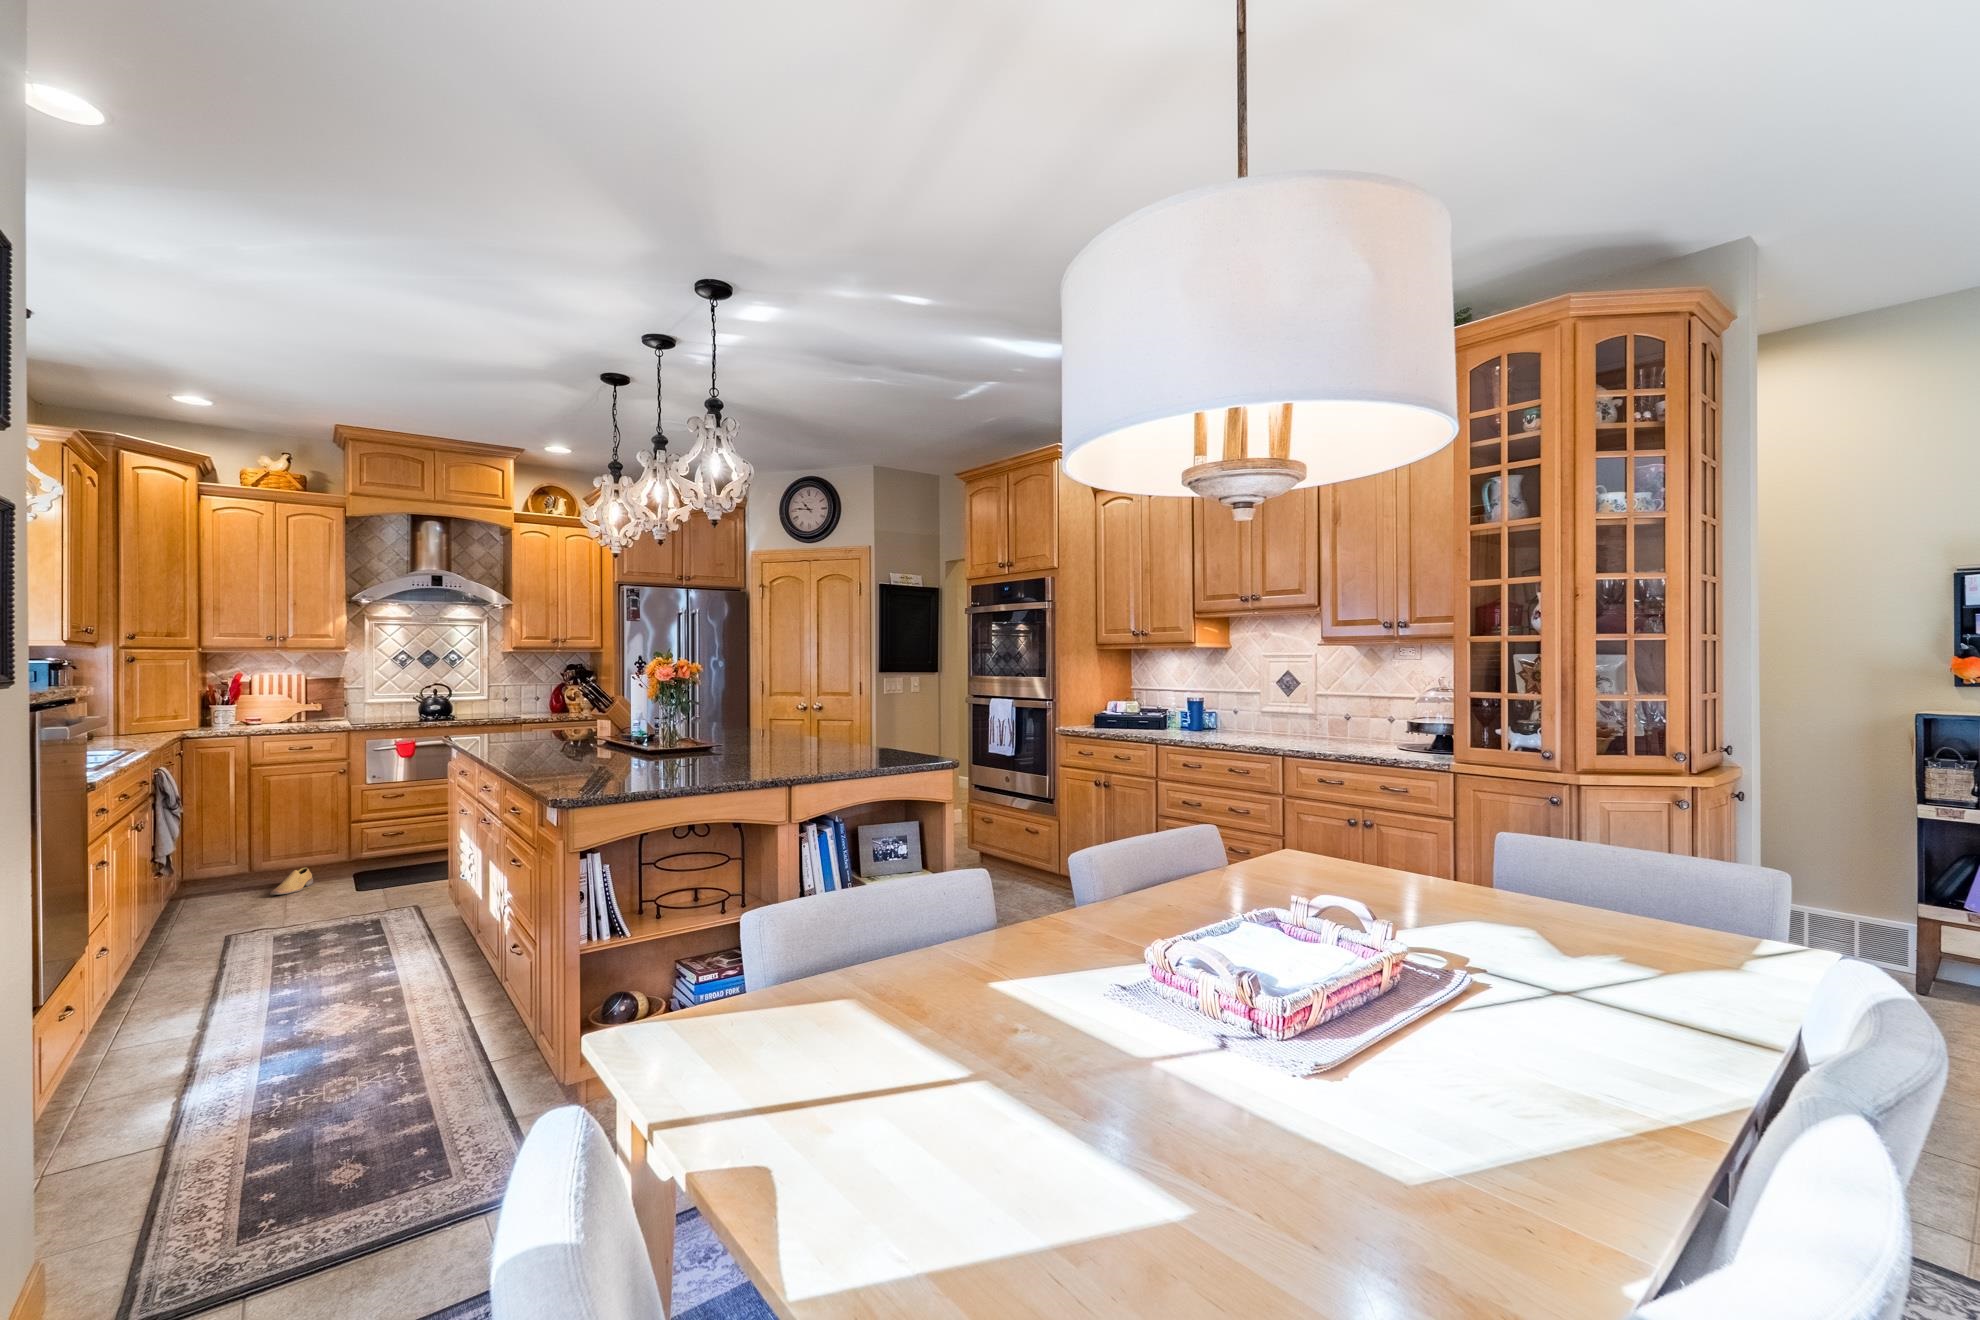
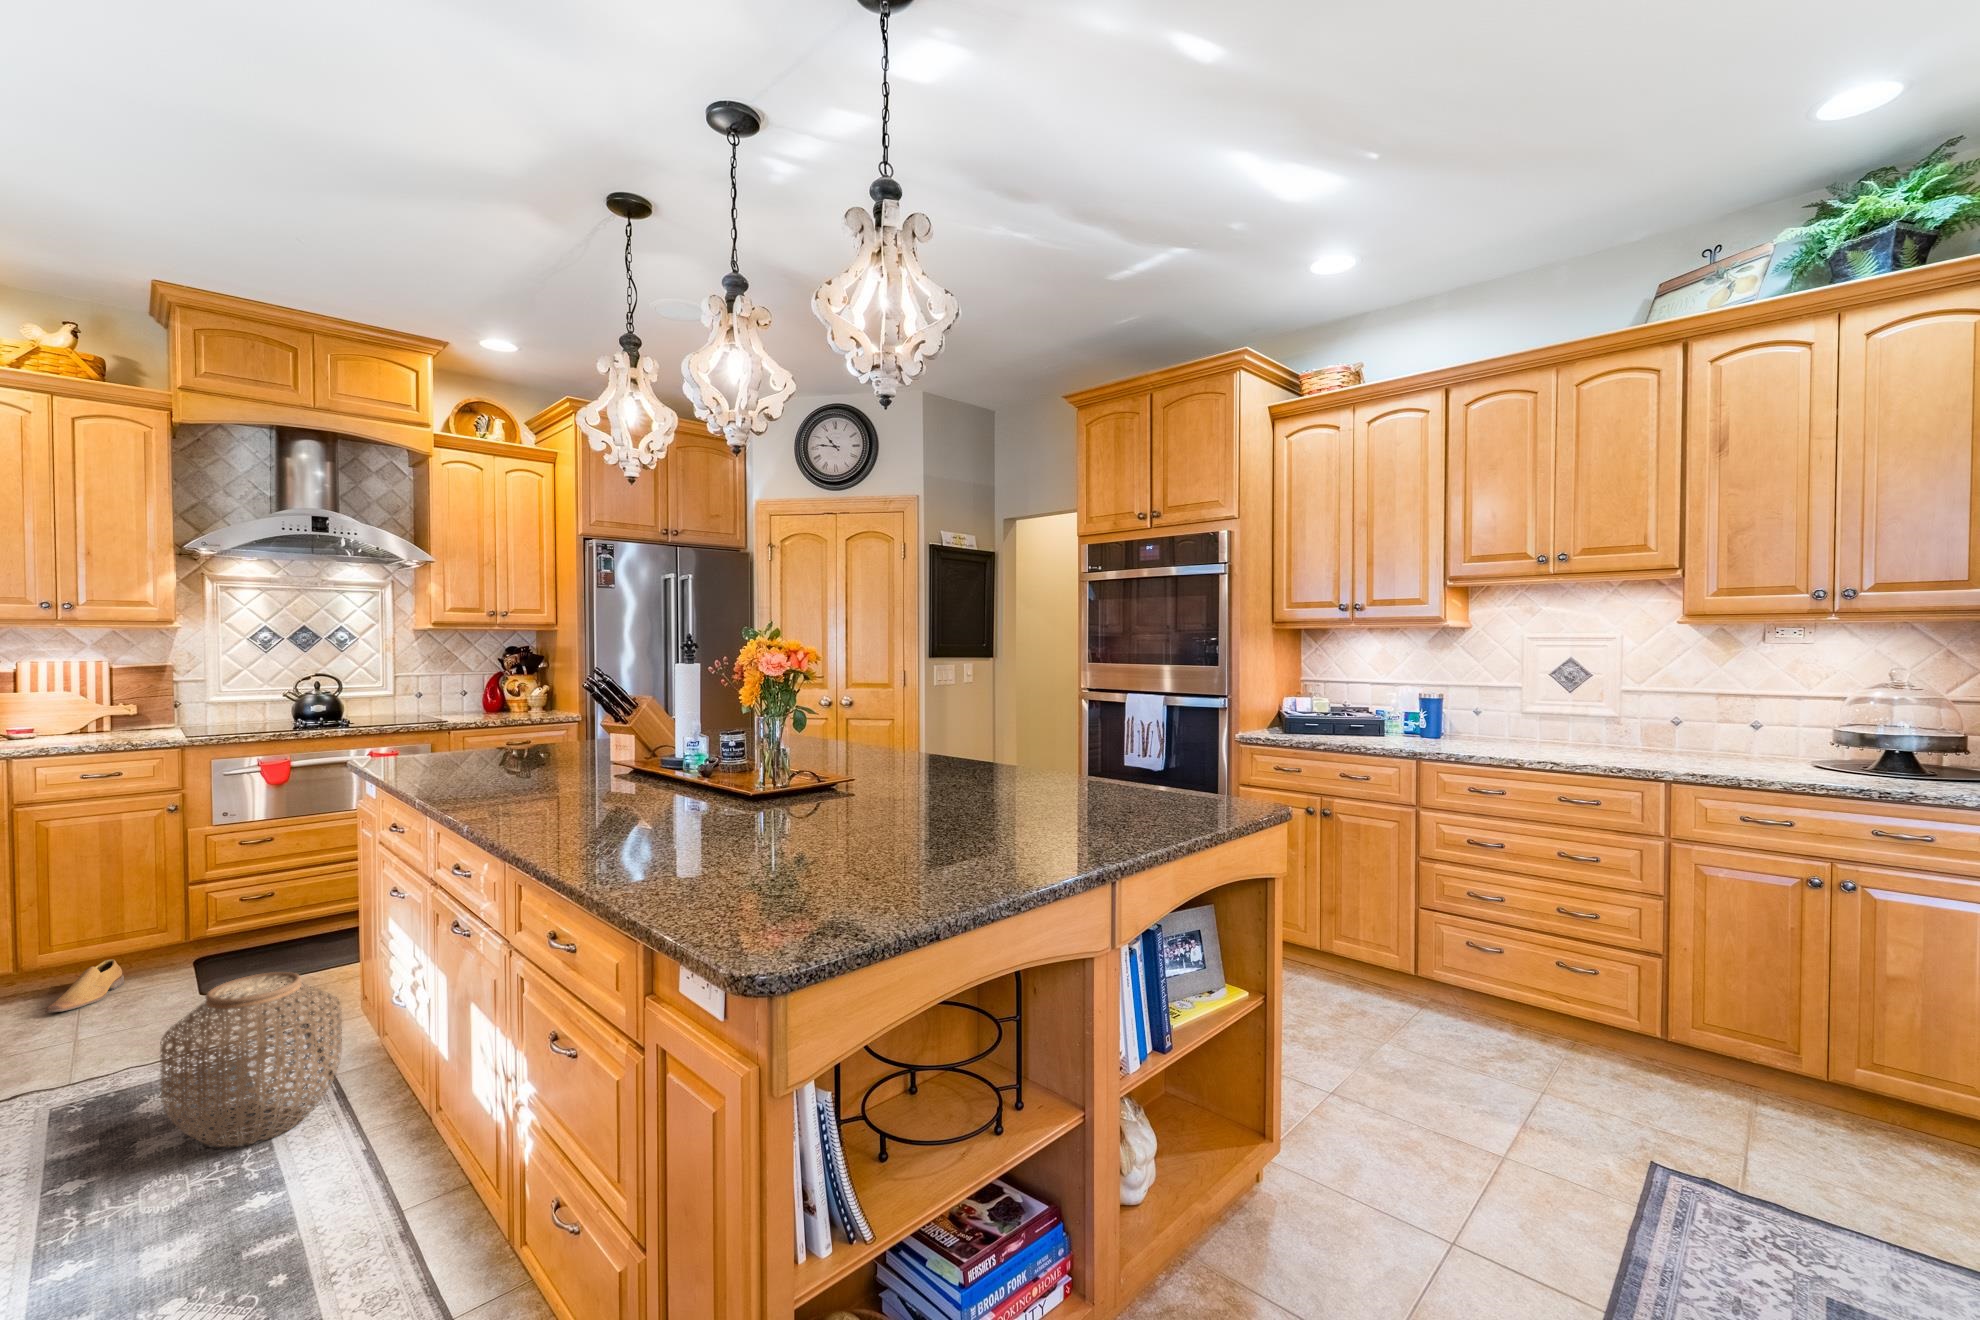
woven basket: none [334,859,431,954] -> present [160,972,342,1147]

